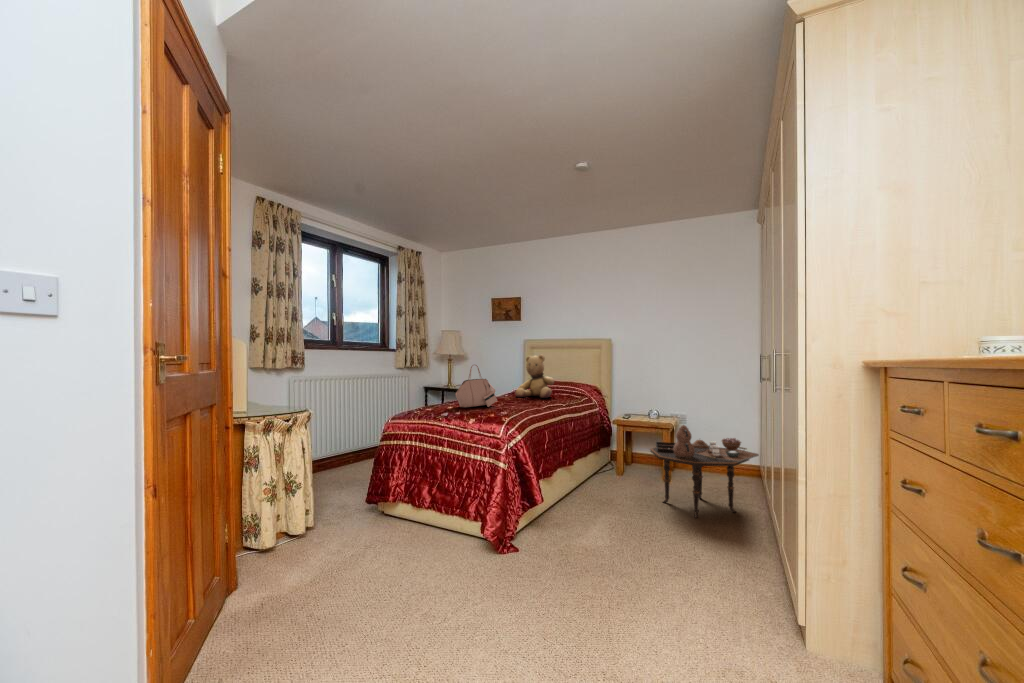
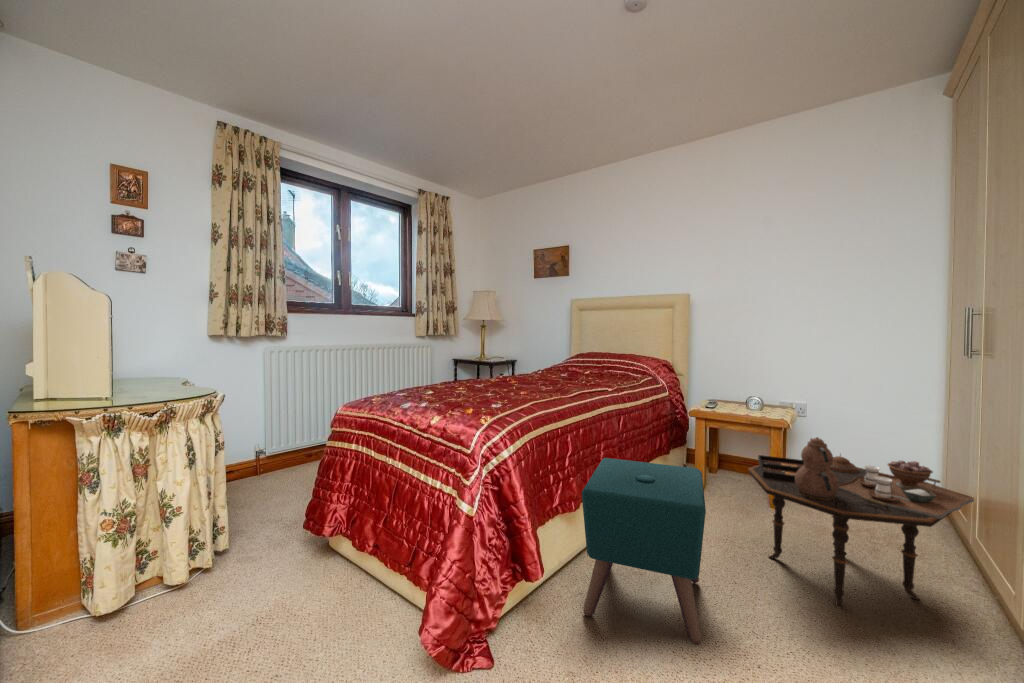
teddy bear: present [515,354,554,398] -> none [549,318,603,378]
handbag: present [455,365,497,407] -> none [444,331,508,393]
ottoman: none [561,444,627,535] -> present [581,458,706,645]

